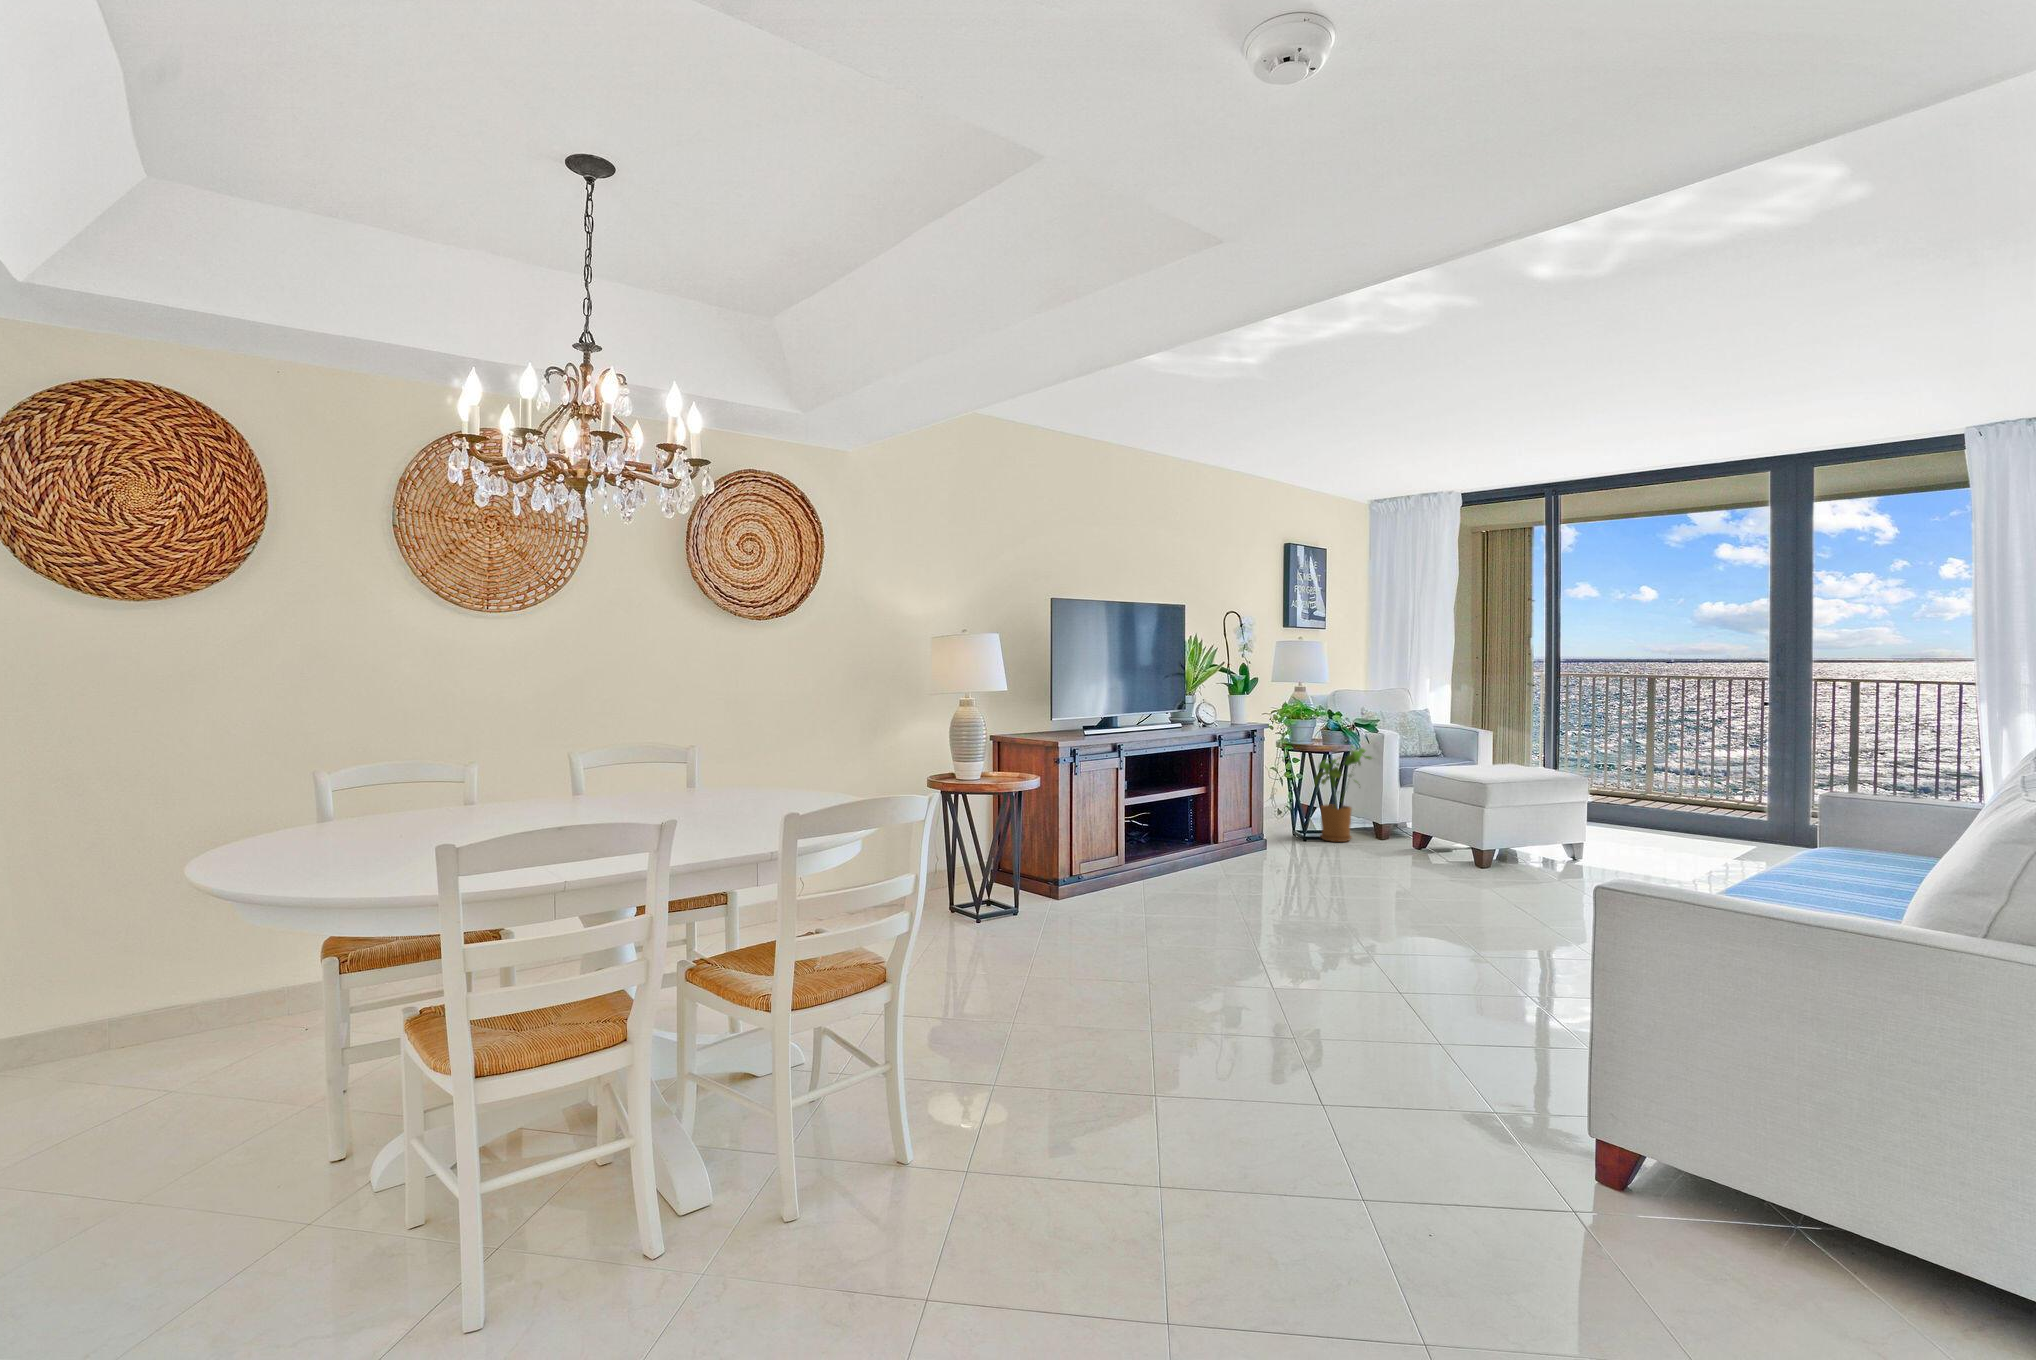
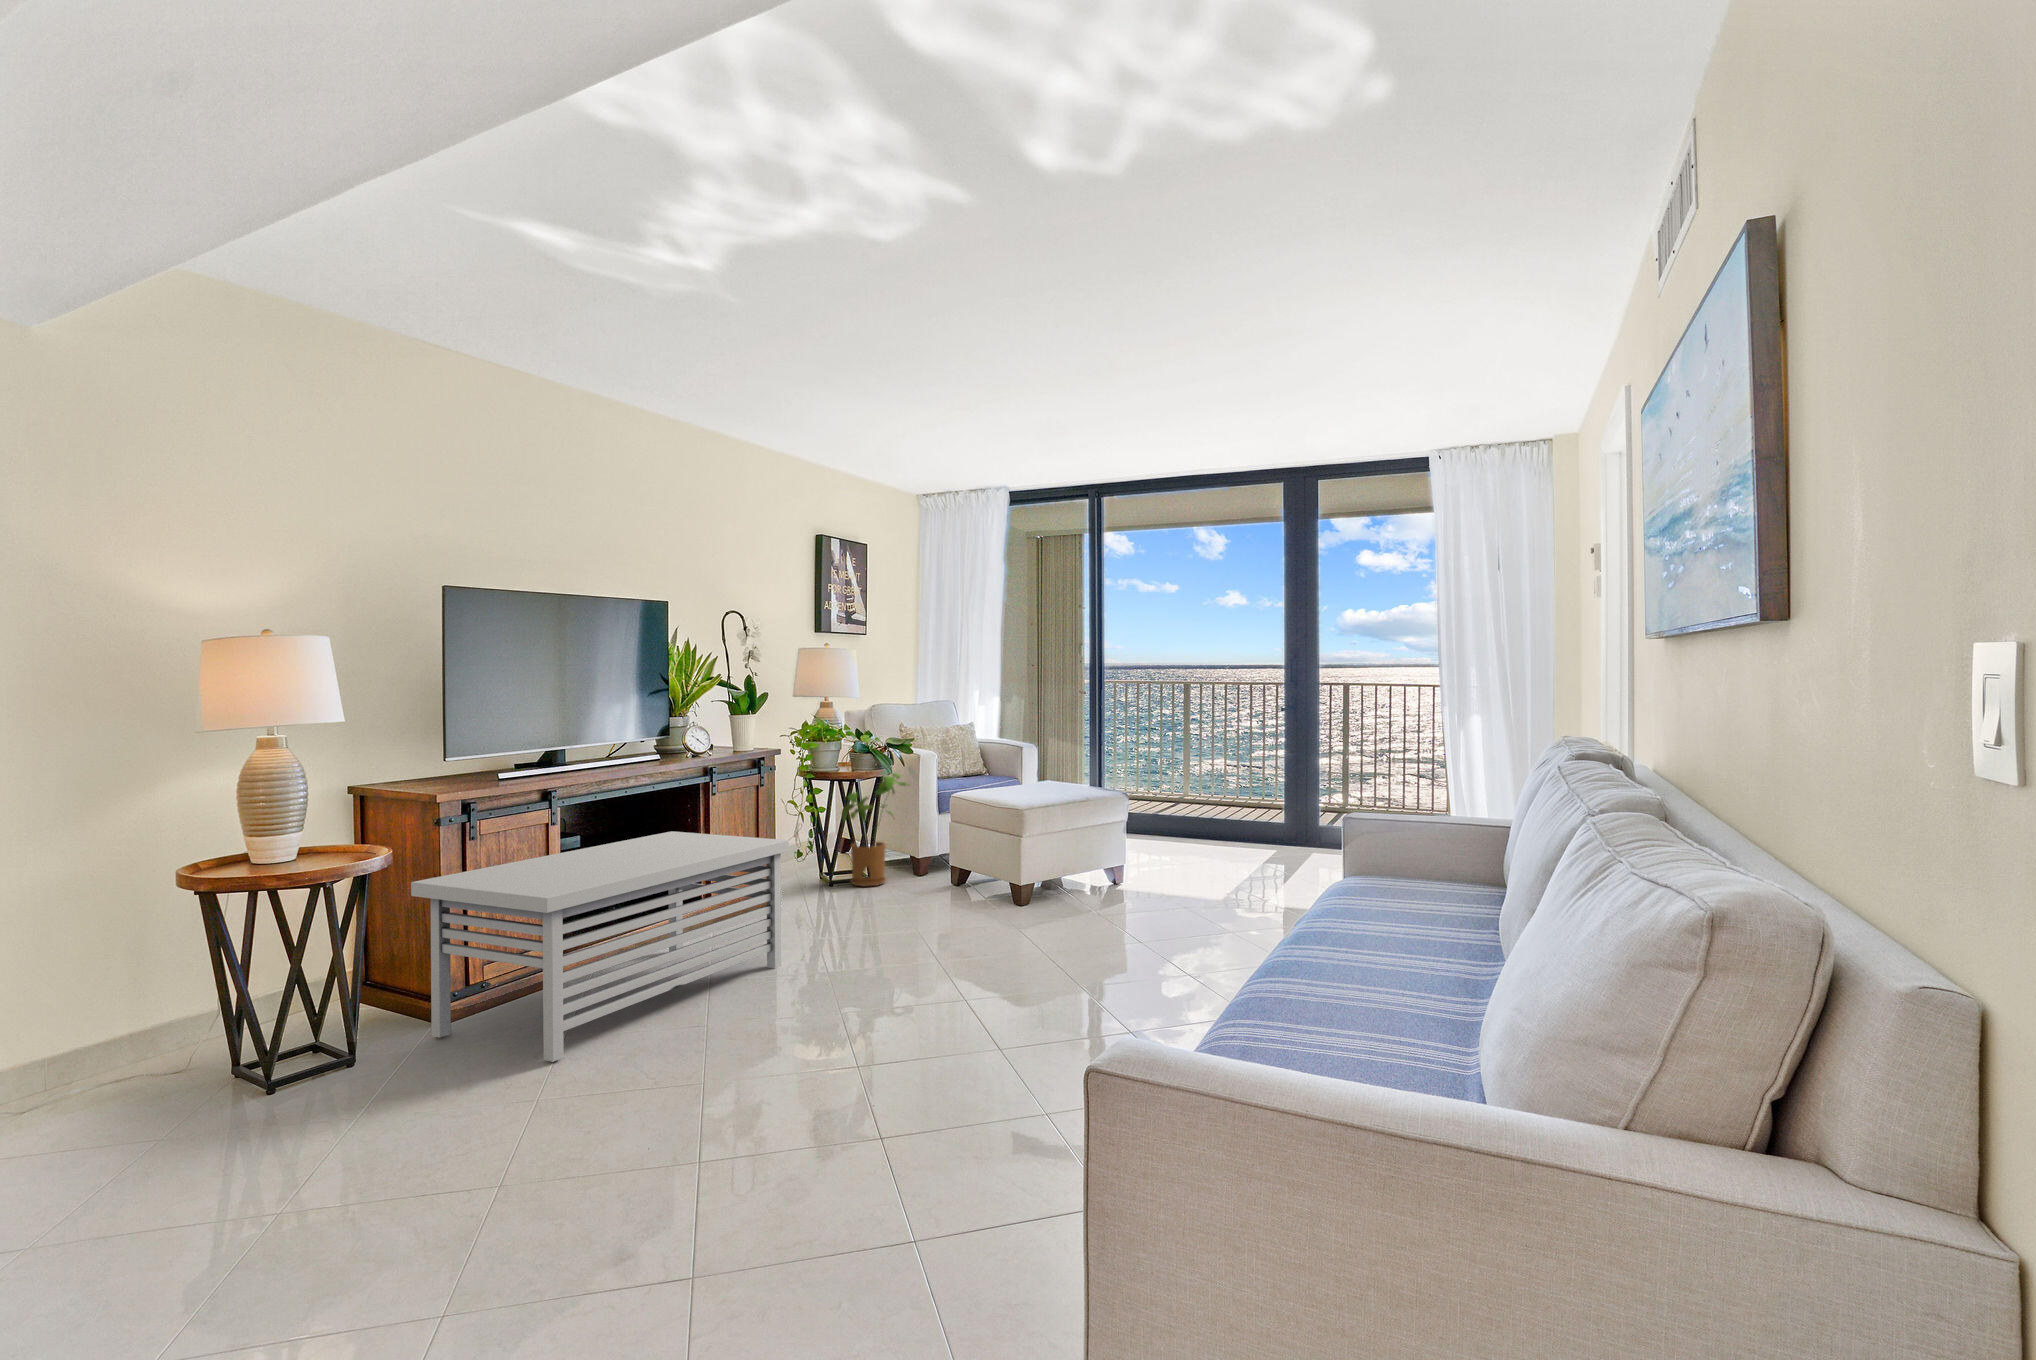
storage bench: none [1044,782,1292,933] -> present [411,831,789,1062]

